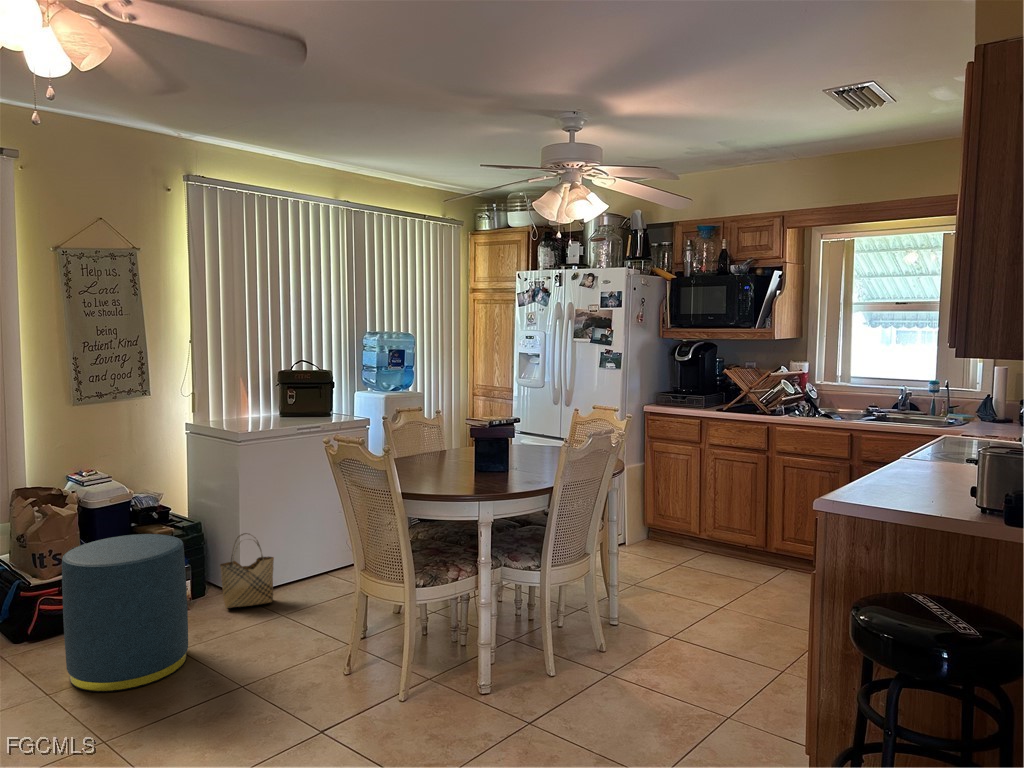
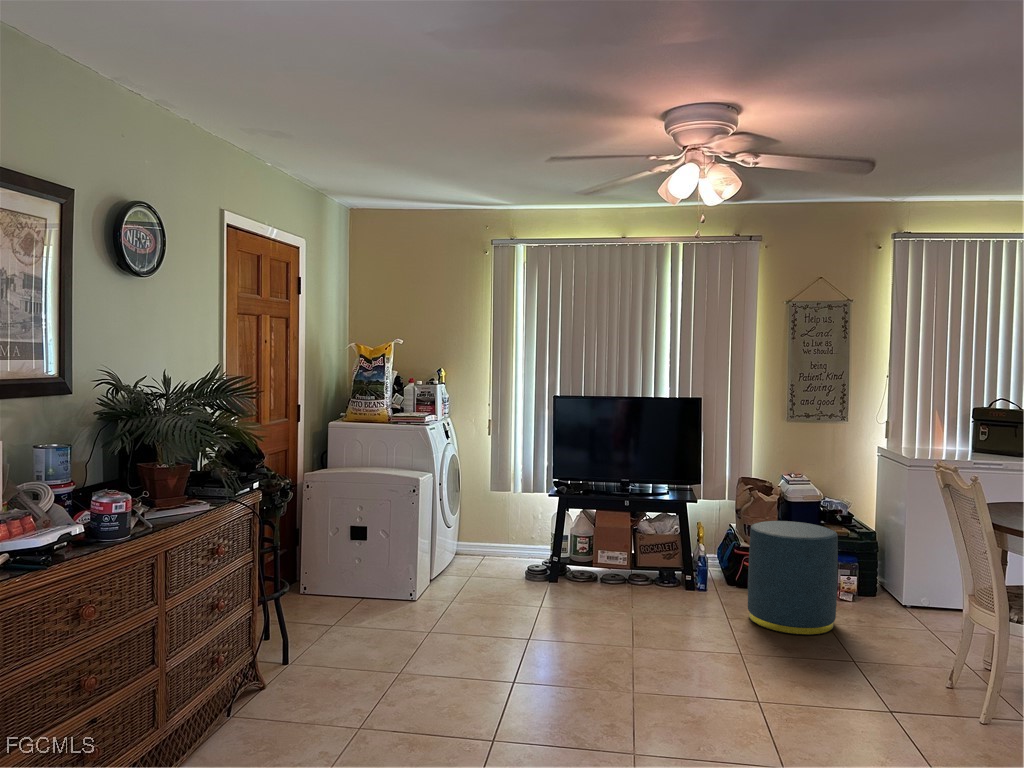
woven basket: present [220,533,274,608] -> none [882,549,934,617]

